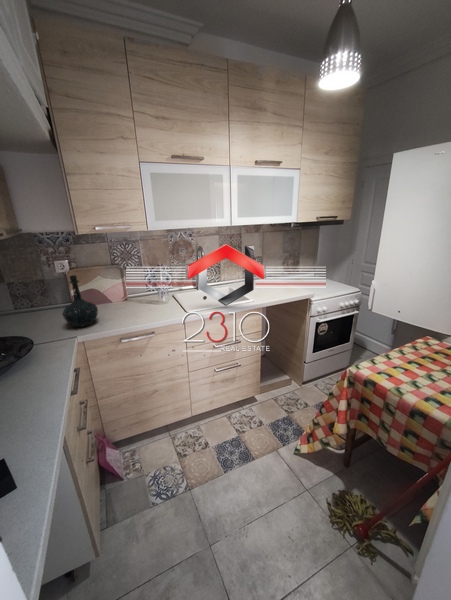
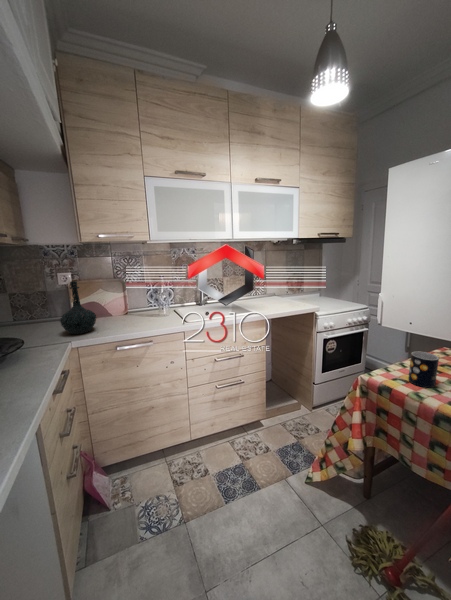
mug: none [392,349,421,383] -> present [408,352,439,388]

